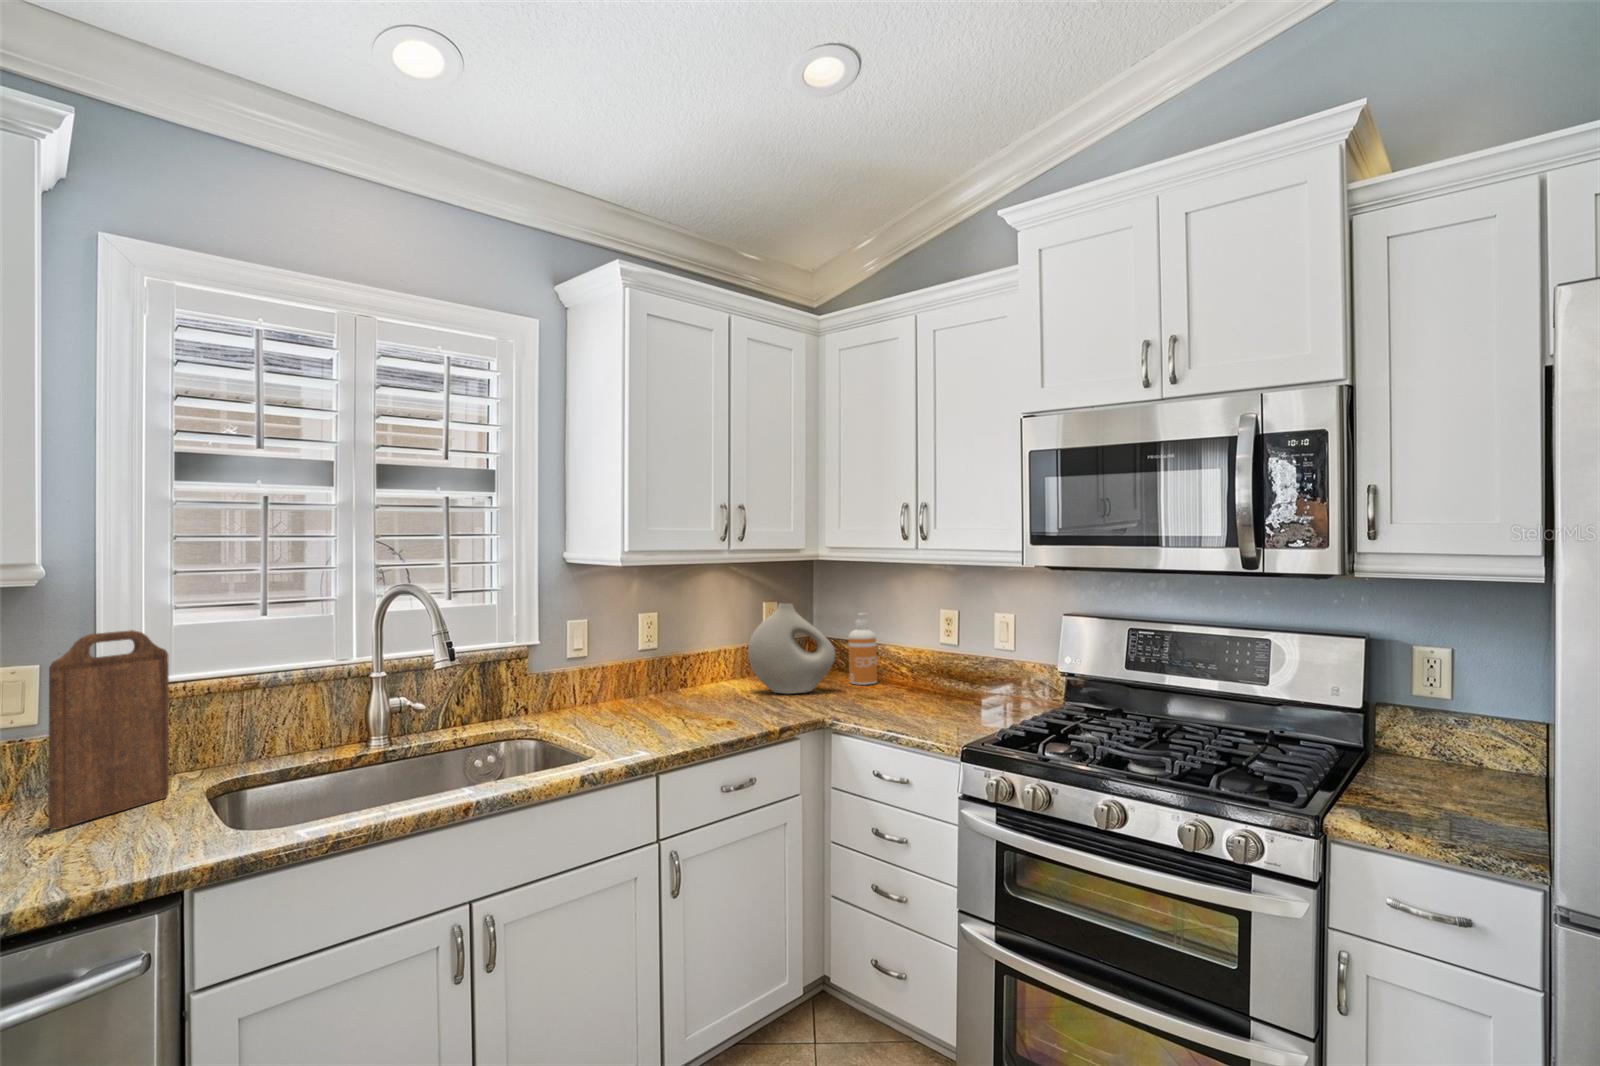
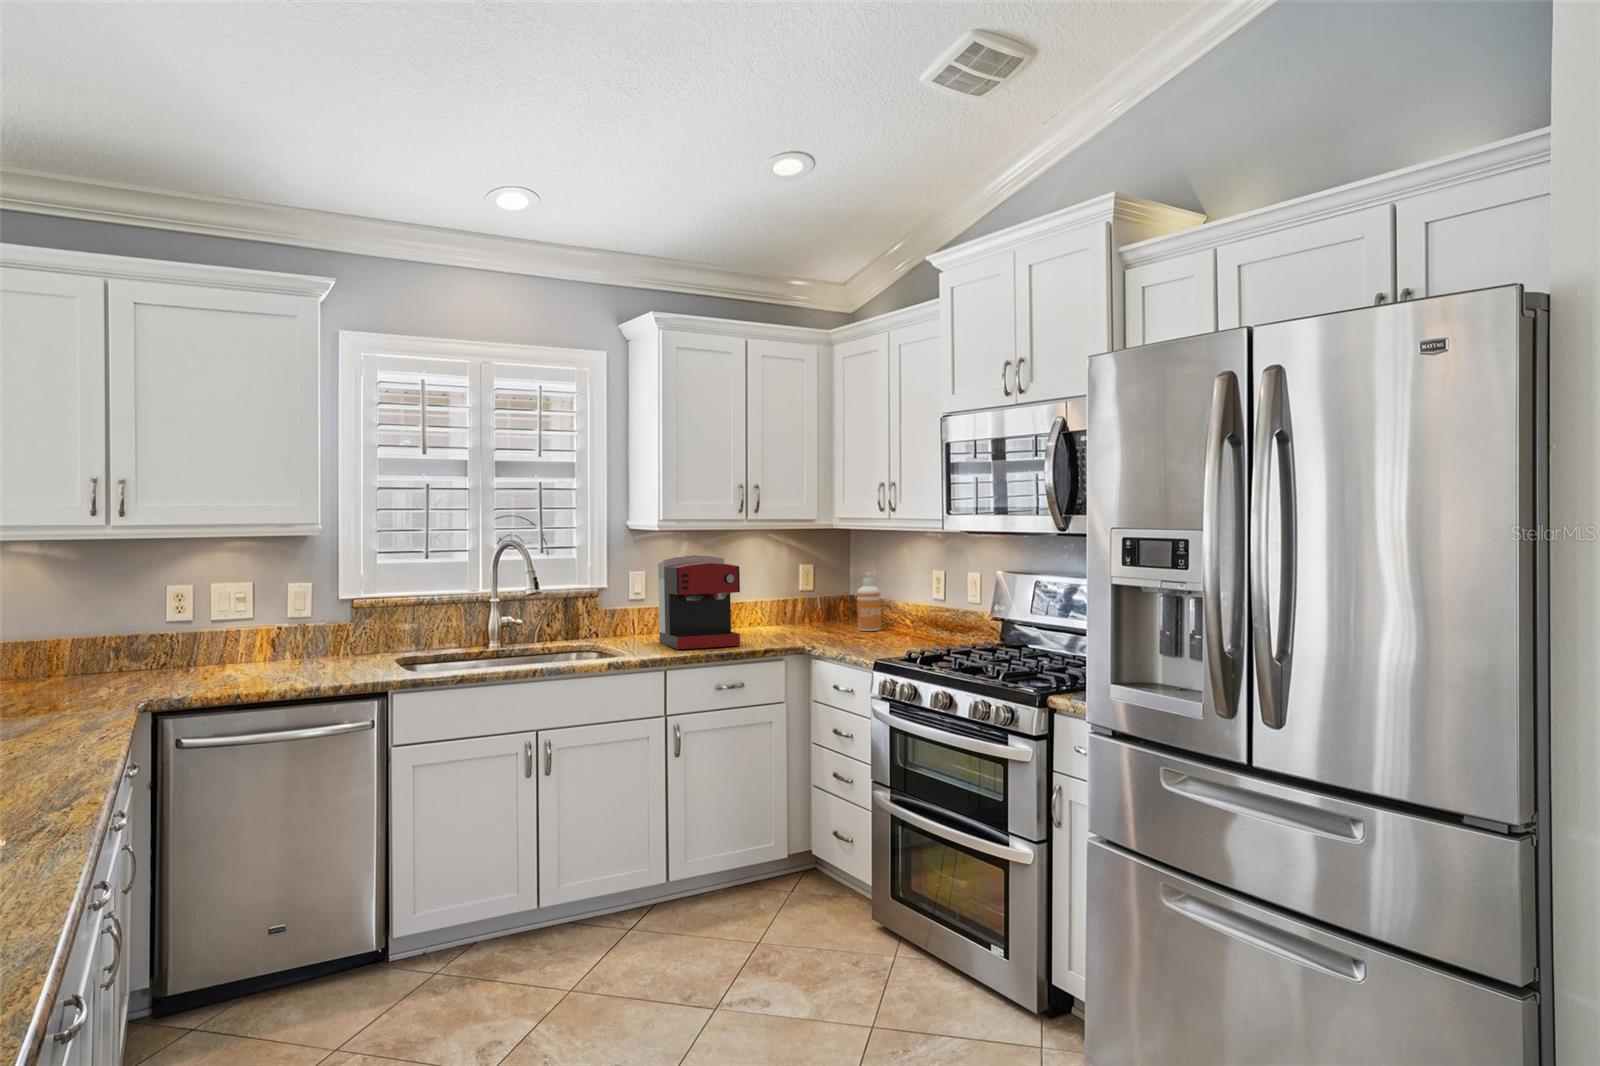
coffee maker: none [621,599,744,736] -> present [658,555,740,649]
vase: present [748,604,835,694] -> none [769,563,838,634]
cutting board: present [48,630,169,829] -> none [318,563,375,668]

